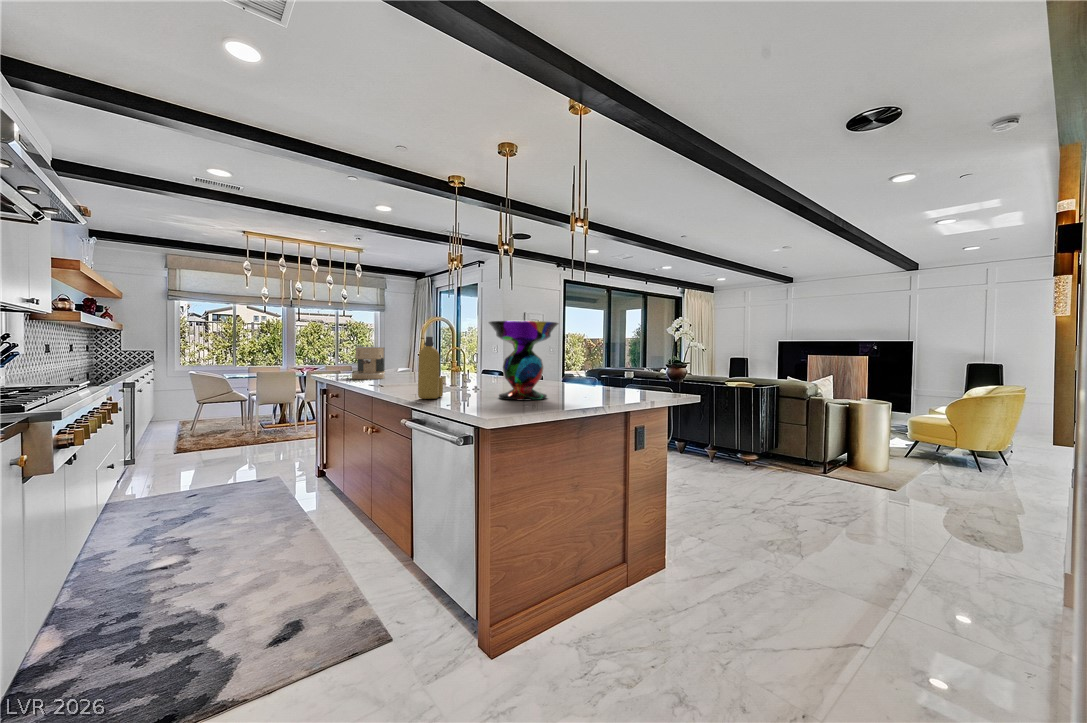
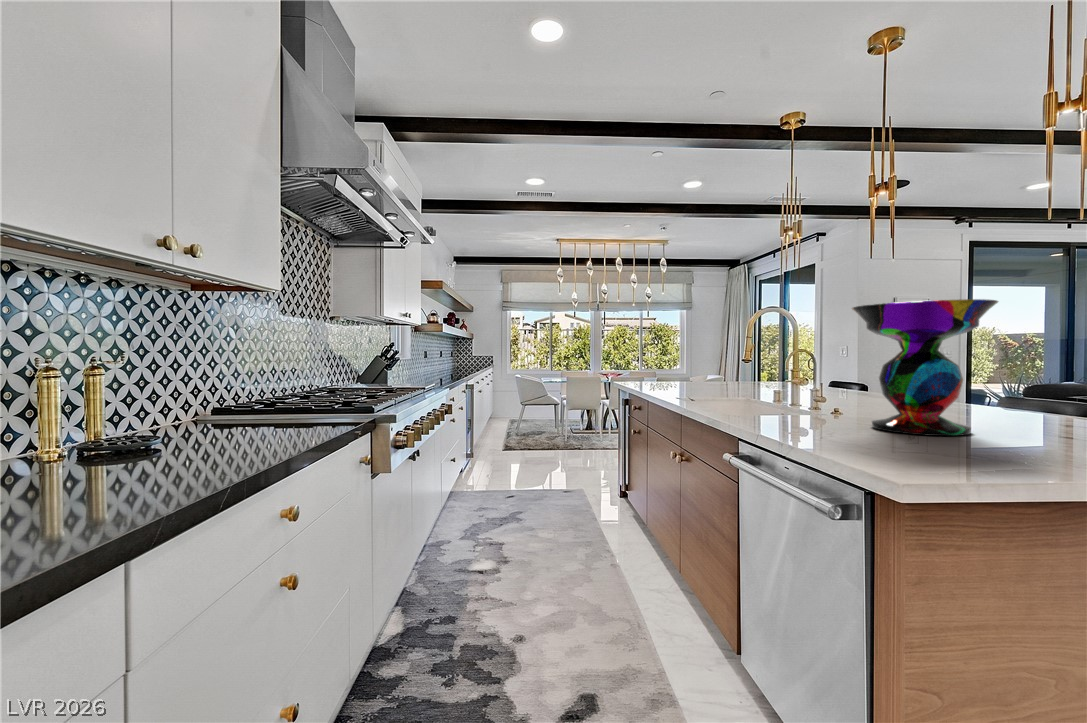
bottle: present [418,337,443,399] -> none [739,334,776,422]
coffee maker: present [352,345,385,379] -> none [655,347,694,389]

